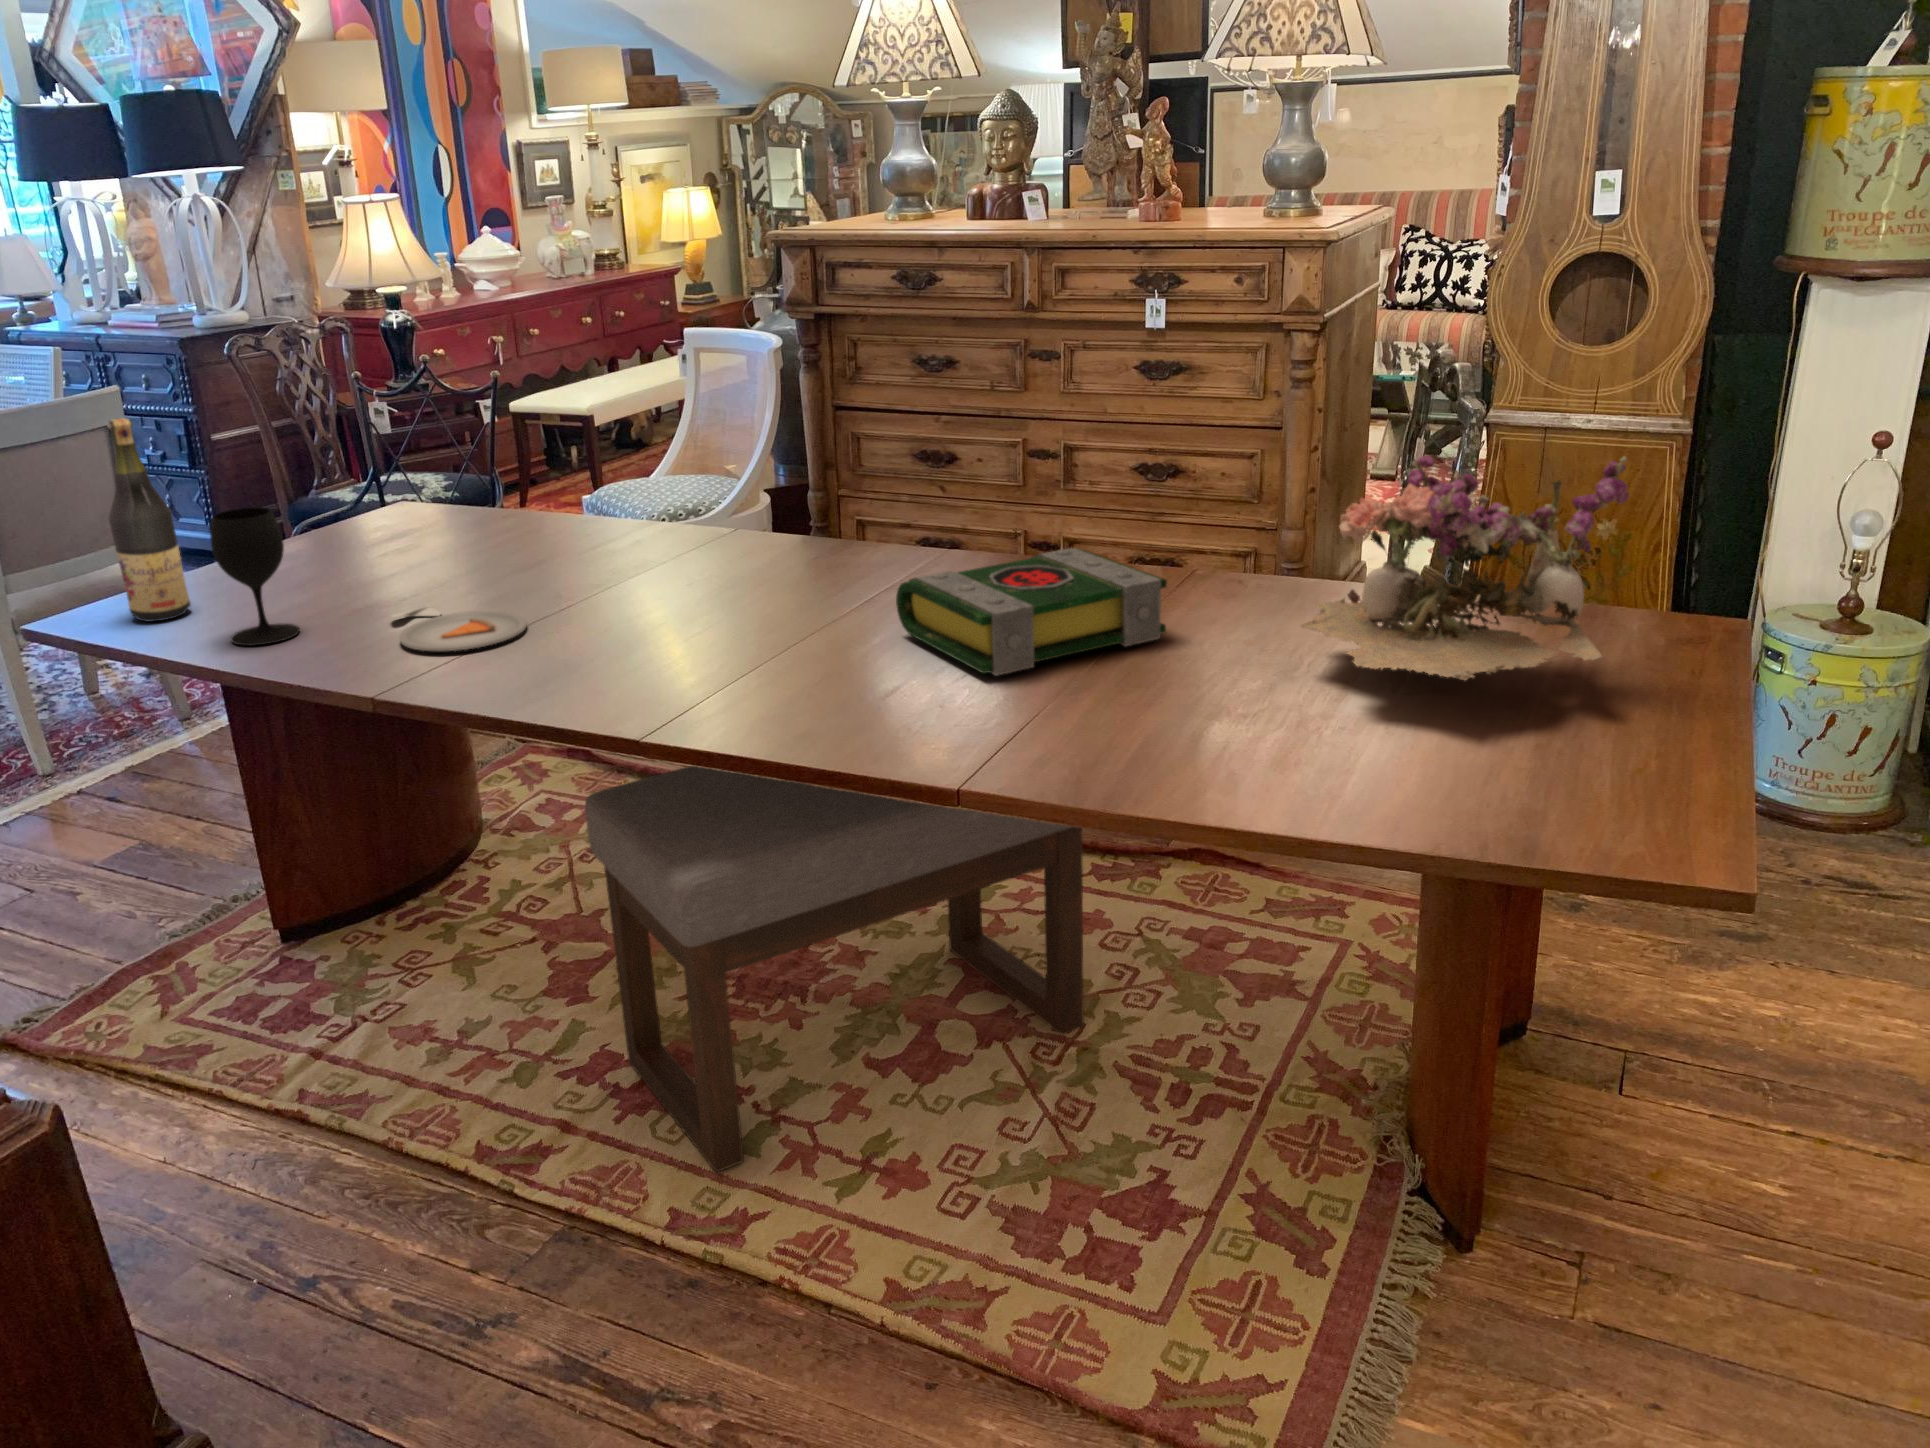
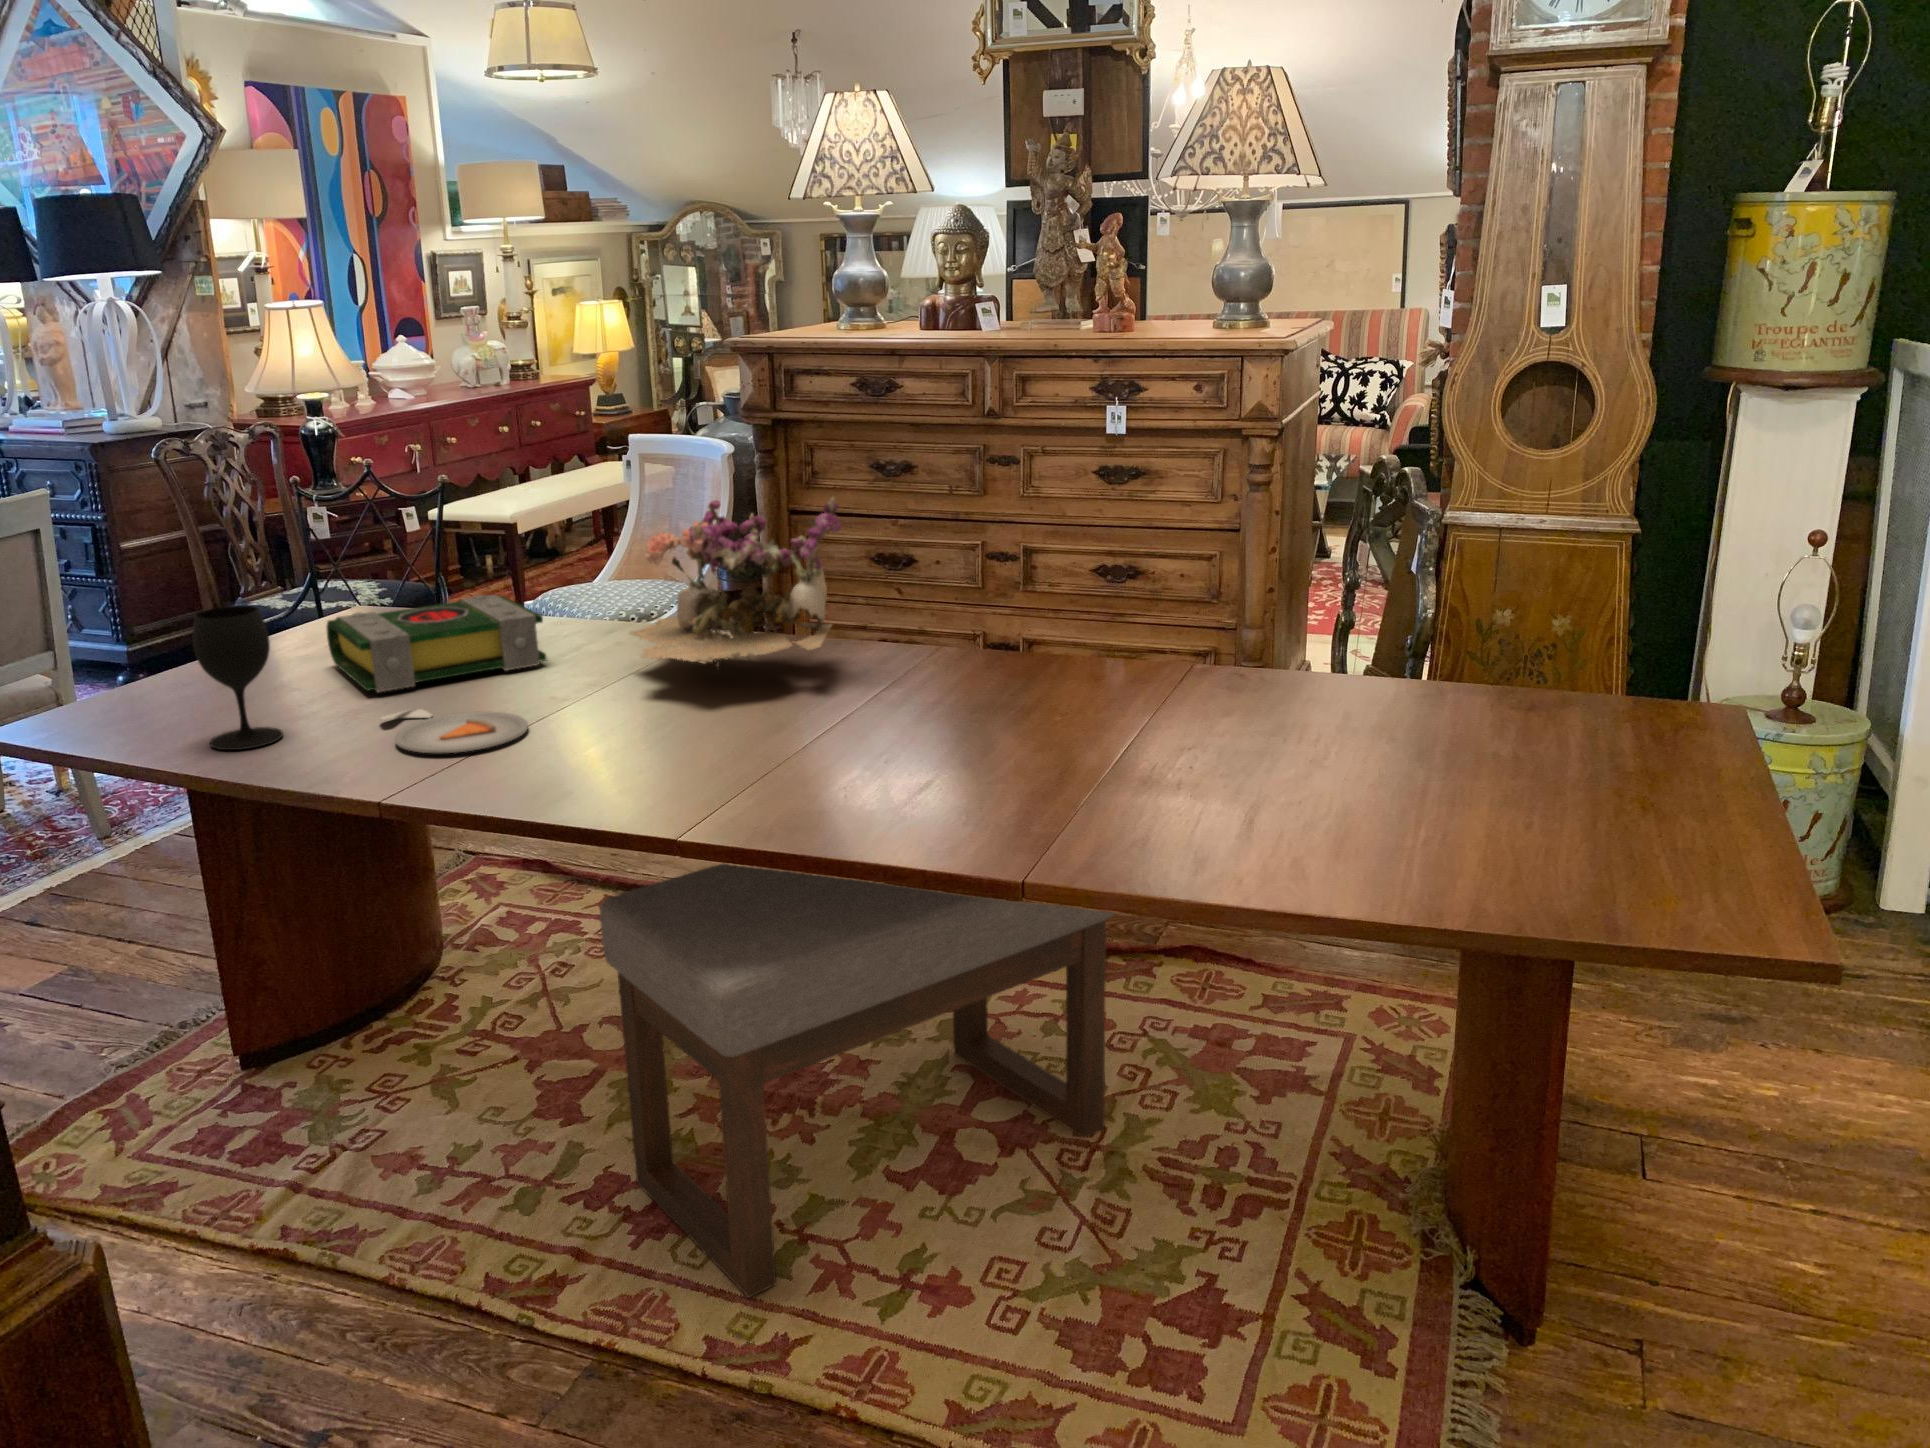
wine bottle: present [108,418,191,622] -> none [74,514,158,727]
flower arrangement: present [1302,456,1629,680] -> present [631,497,841,668]
book: present [896,548,1167,676] -> present [326,595,547,692]

